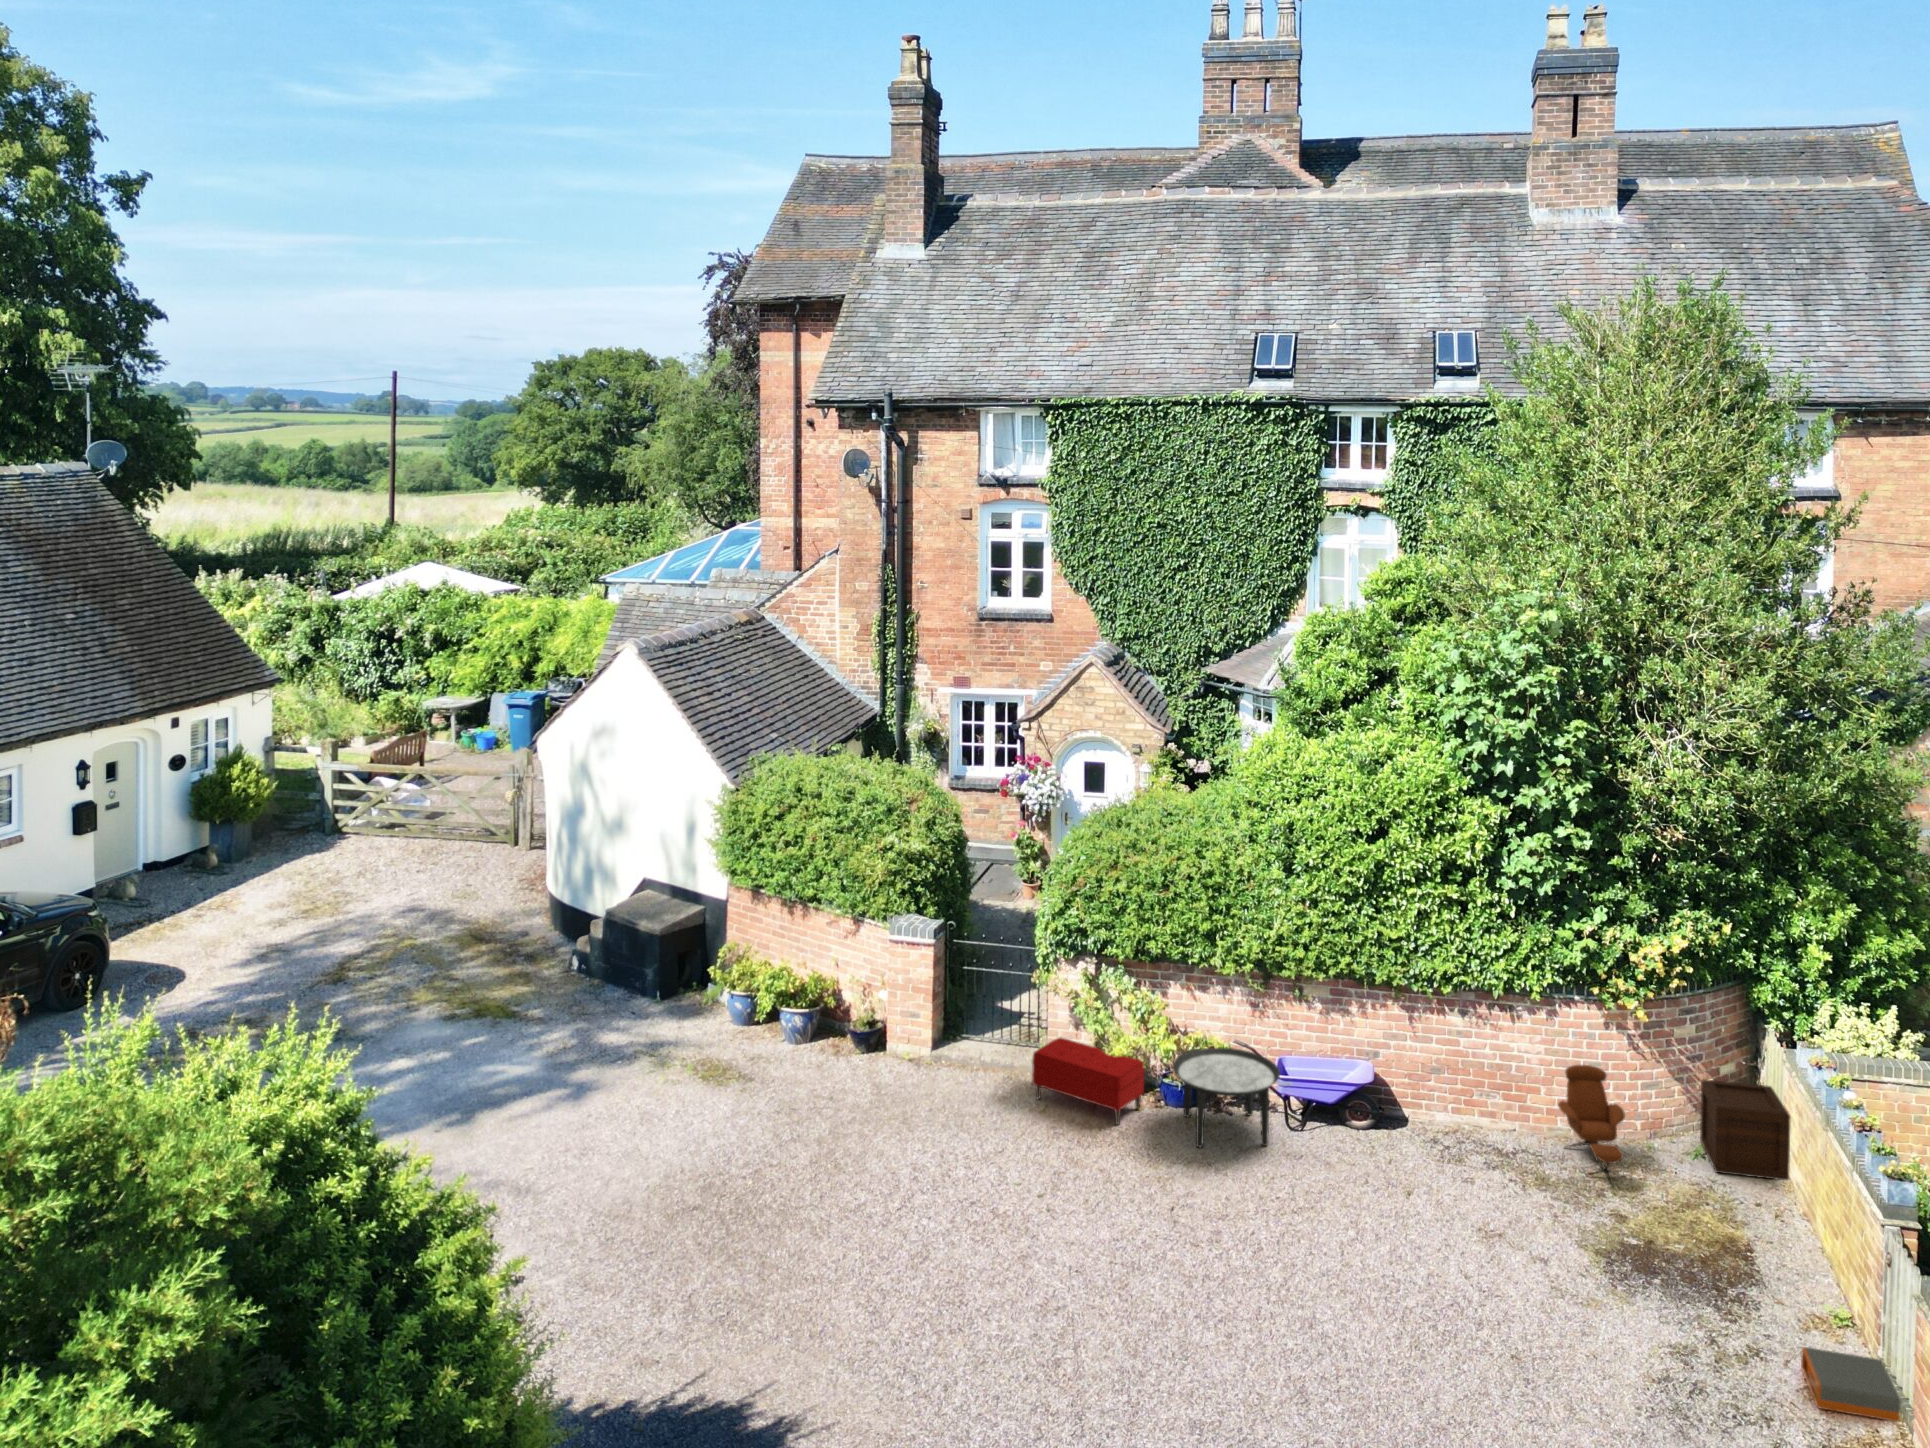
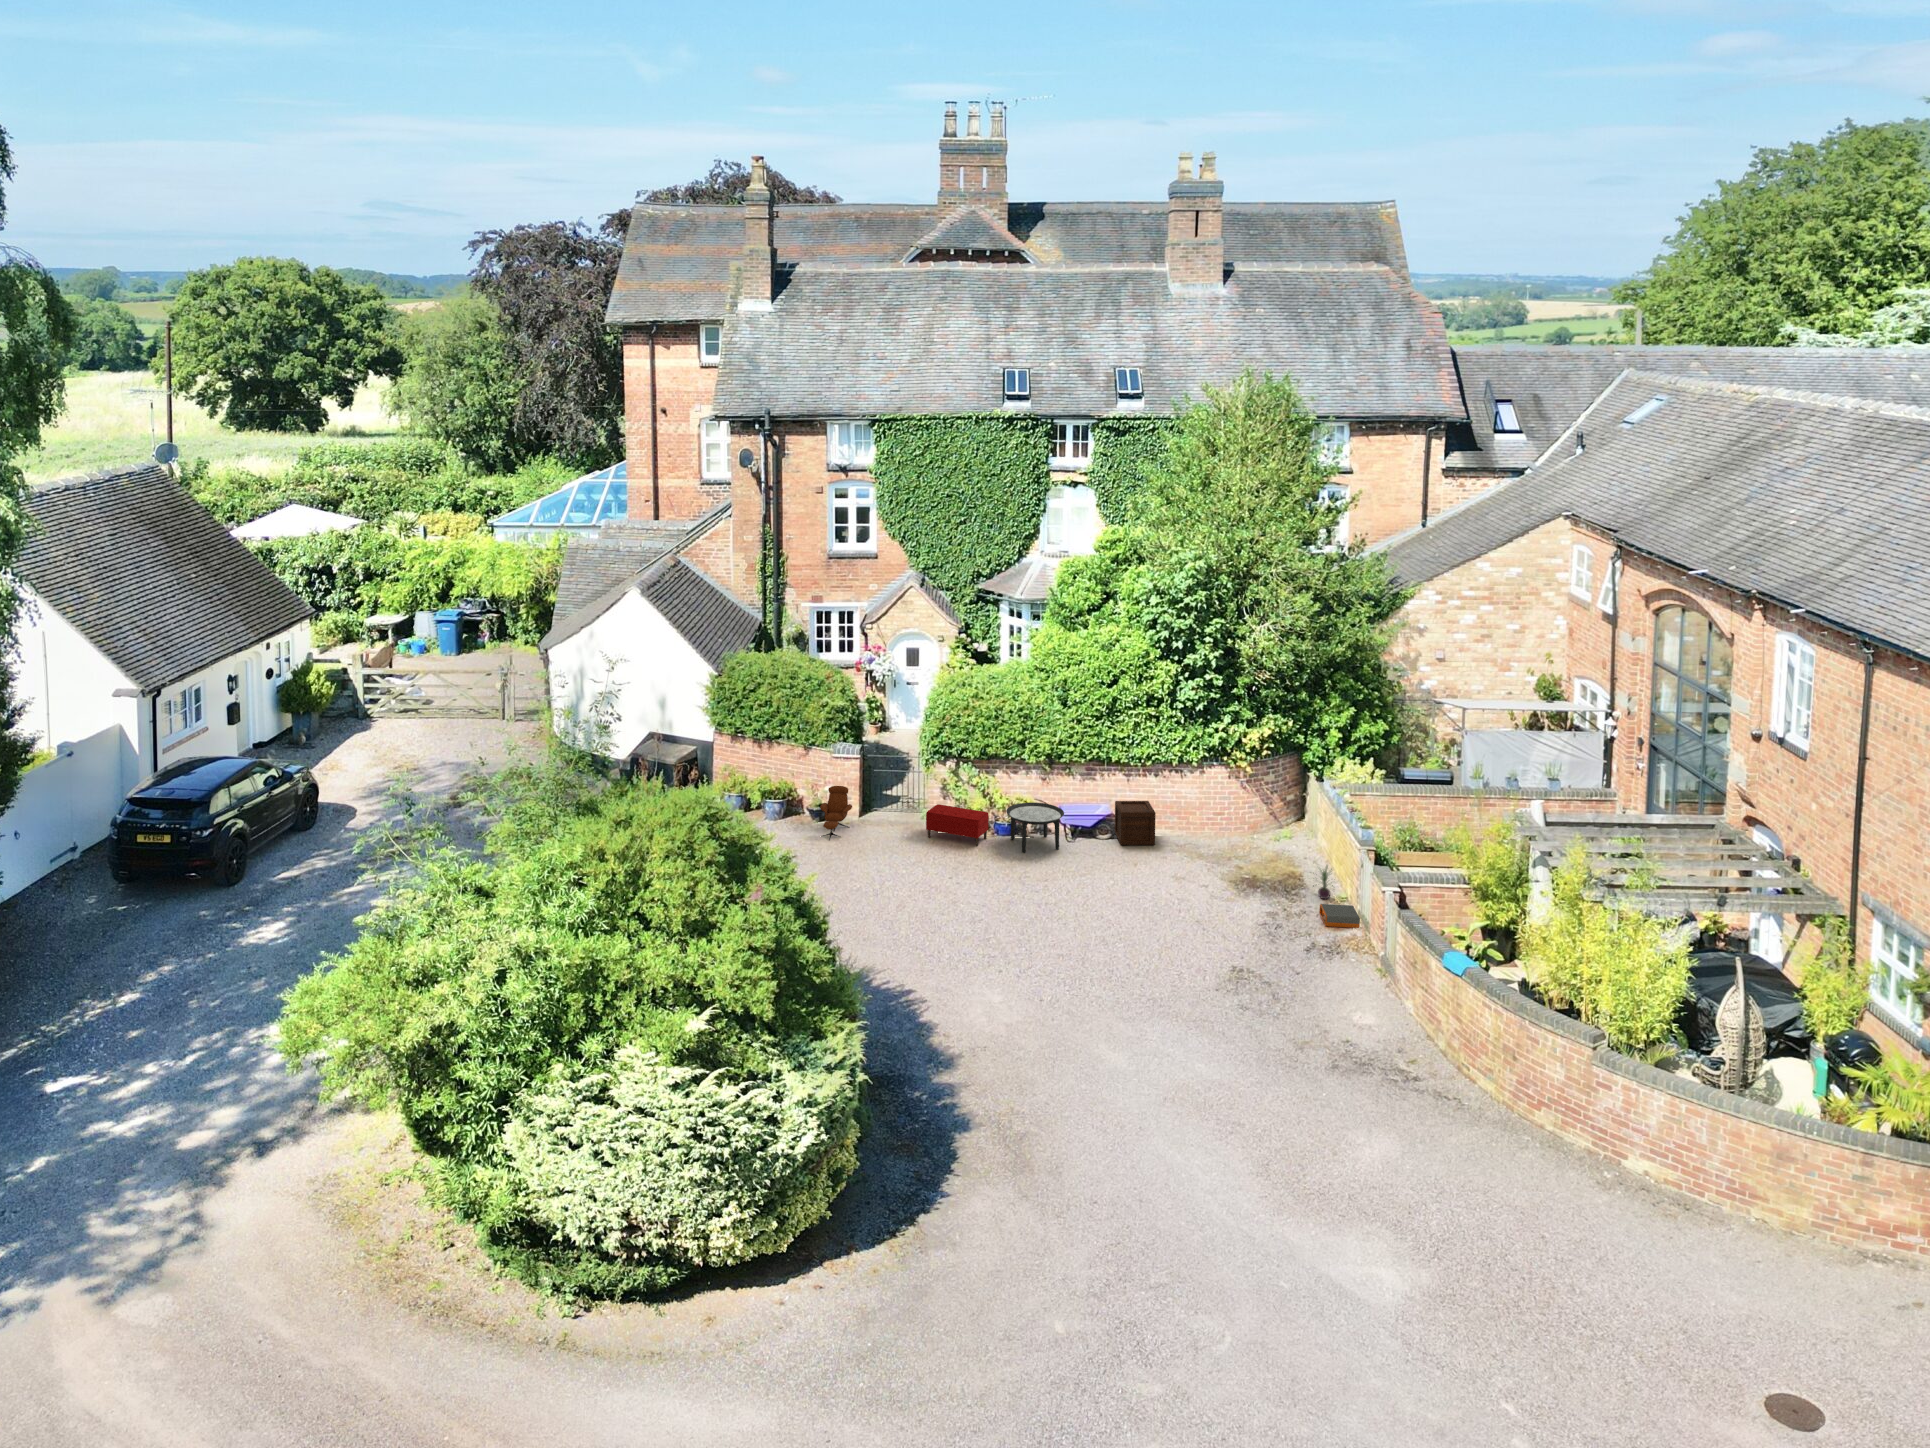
lounge chair: present [1558,1065,1626,1184] -> present [820,786,852,840]
wooden crate: present [1700,1079,1790,1180] -> present [1114,801,1156,845]
decorative plant: none [1770,1246,1856,1326] -> present [1313,865,1333,899]

